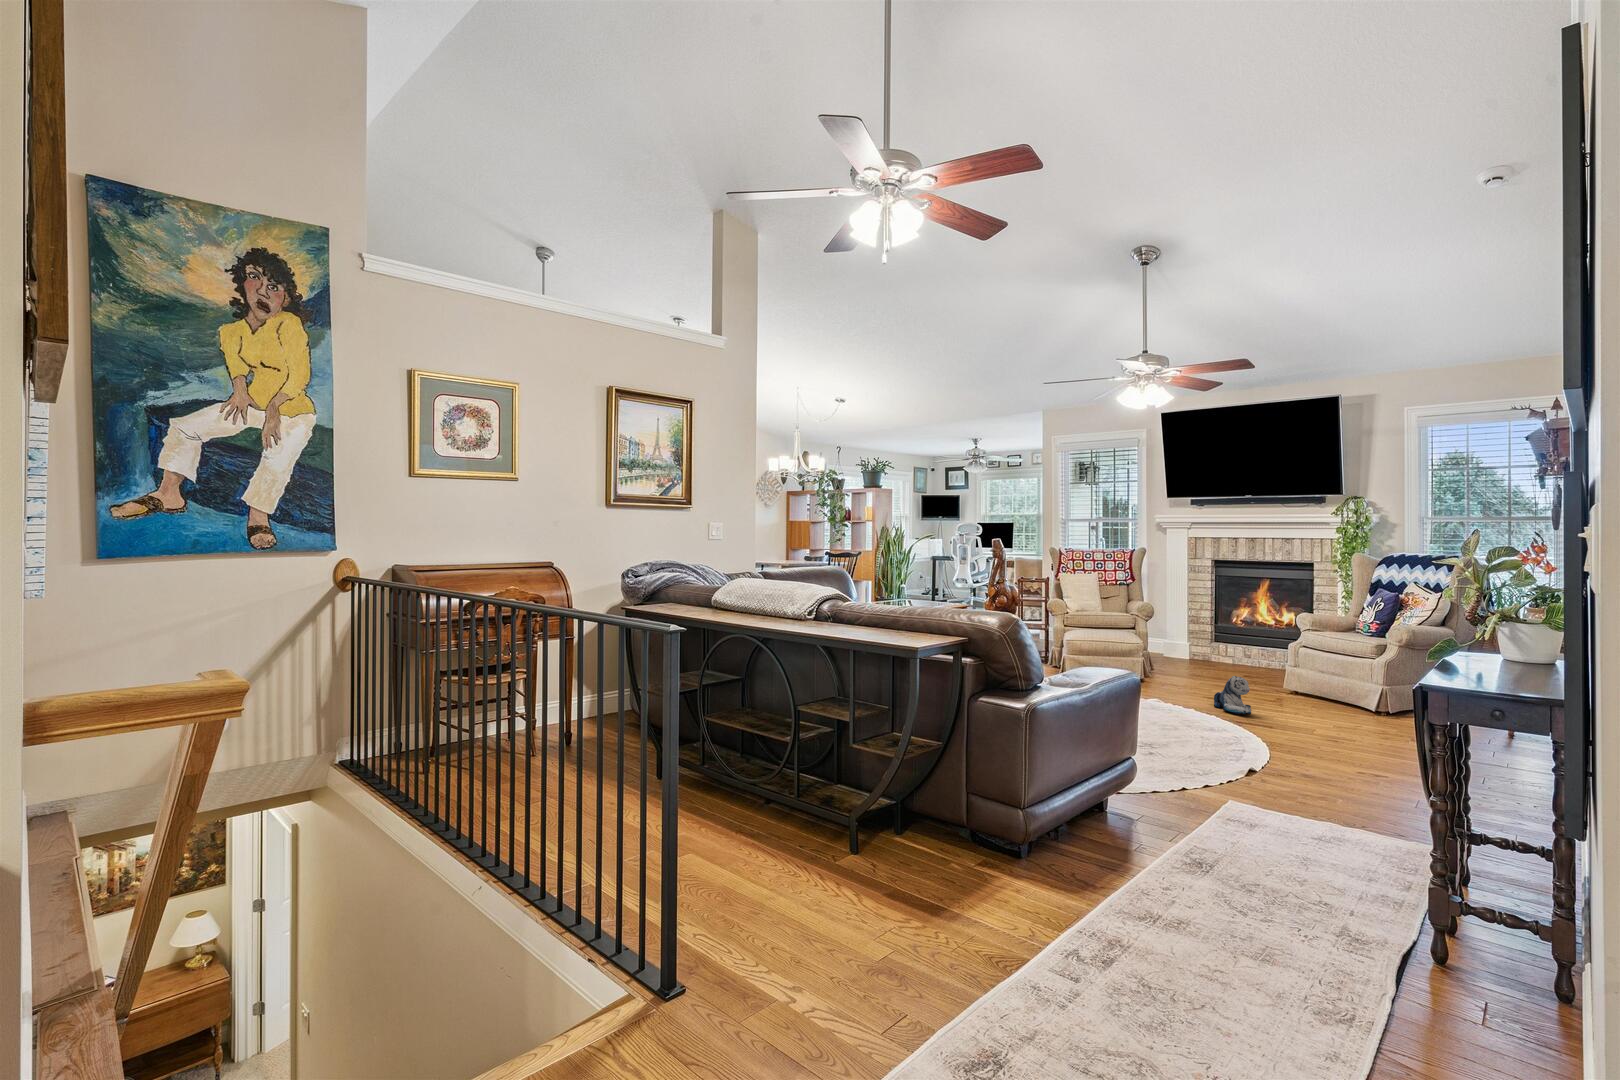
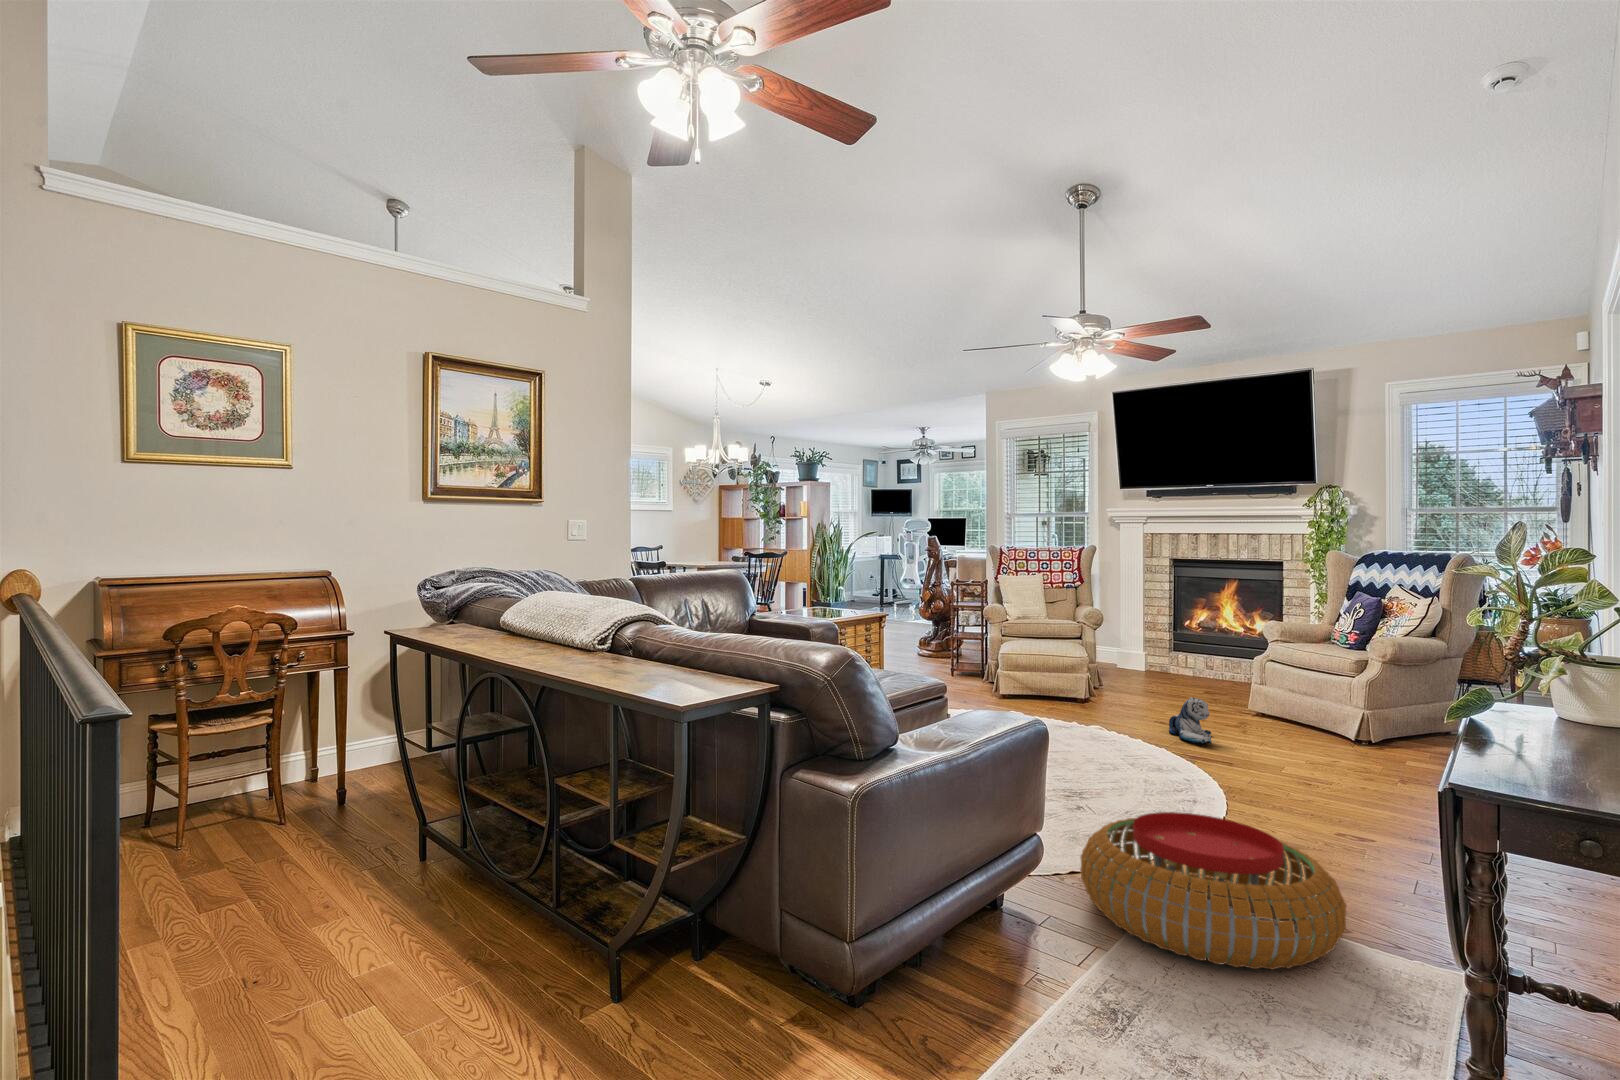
pouf: none [1156,748,1361,851] -> present [1080,812,1346,969]

